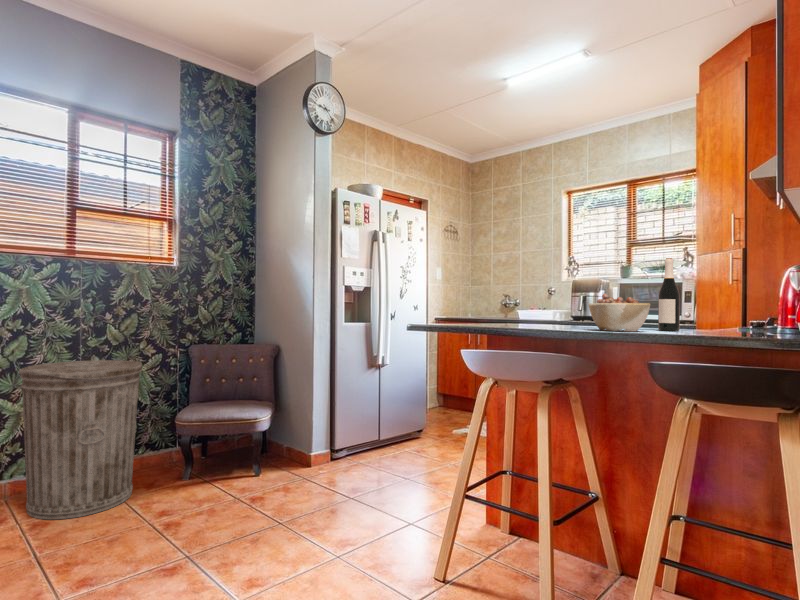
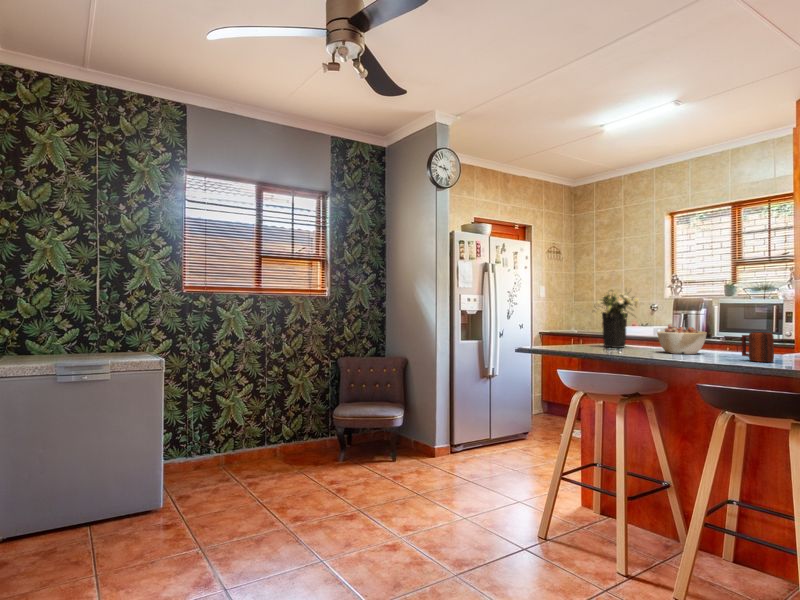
flower arrangement: none [505,252,568,326] -> present [592,289,641,348]
wine bottle: present [658,258,680,331] -> none [720,294,738,354]
mug: none [709,299,754,338] -> present [742,332,774,362]
trash can: present [19,360,142,519] -> none [235,369,312,481]

